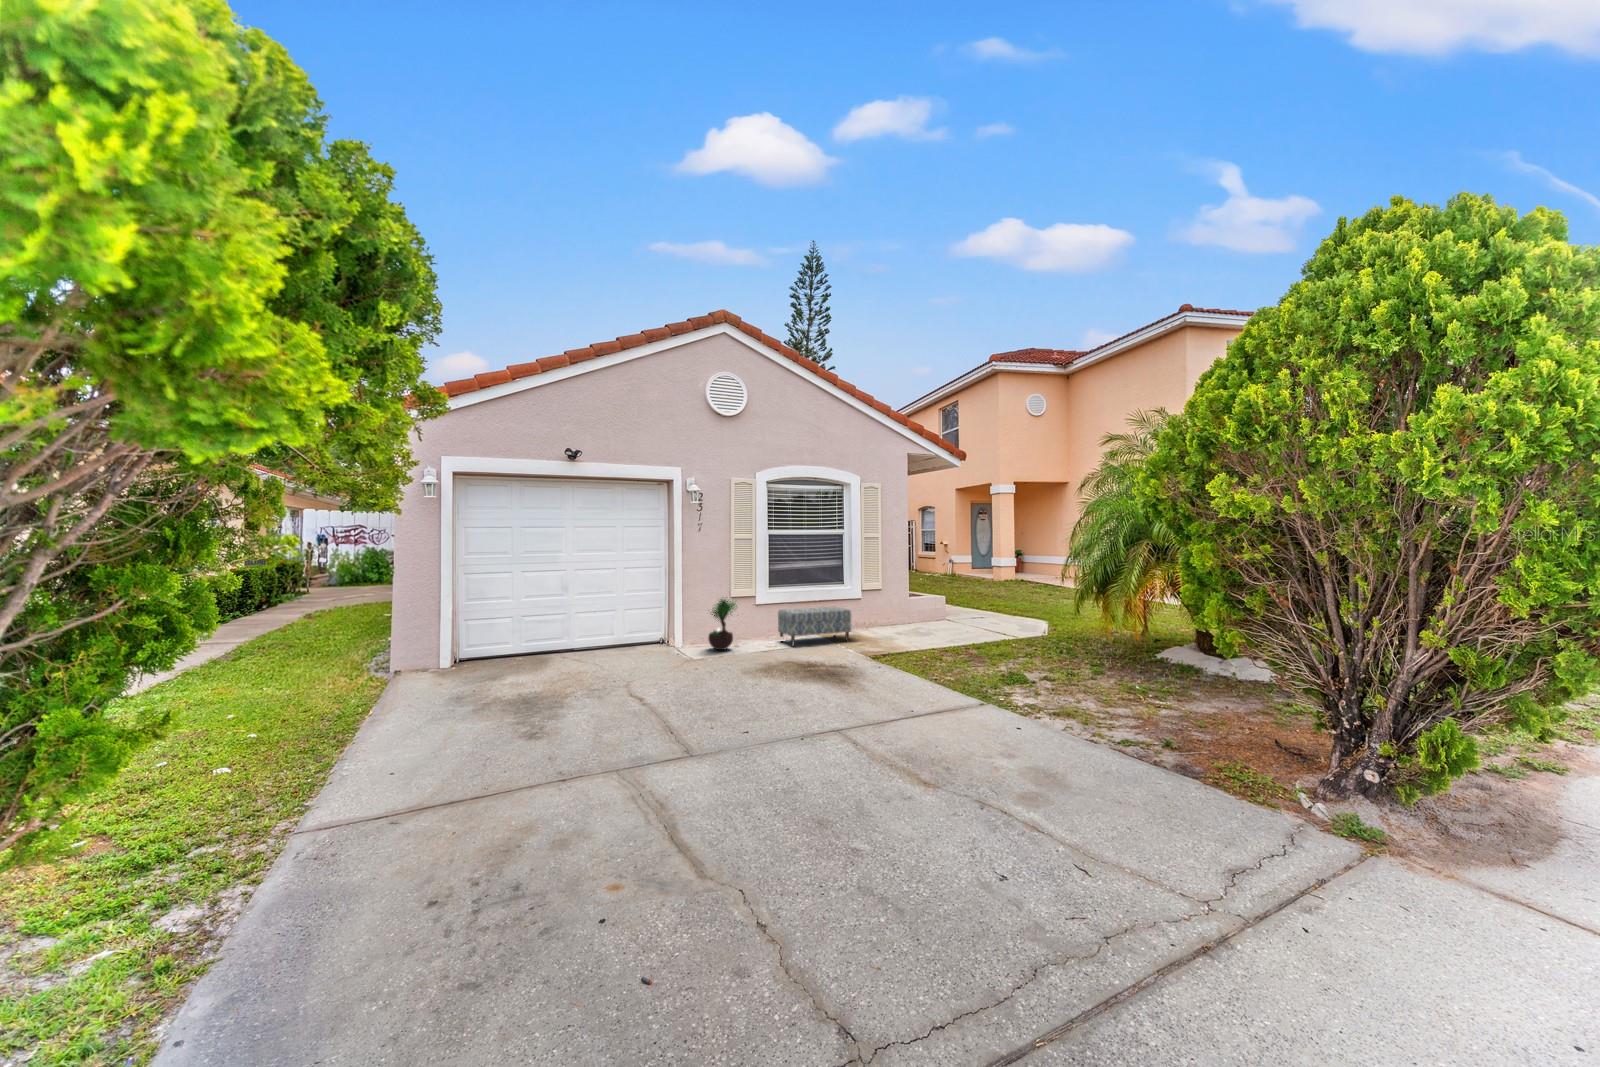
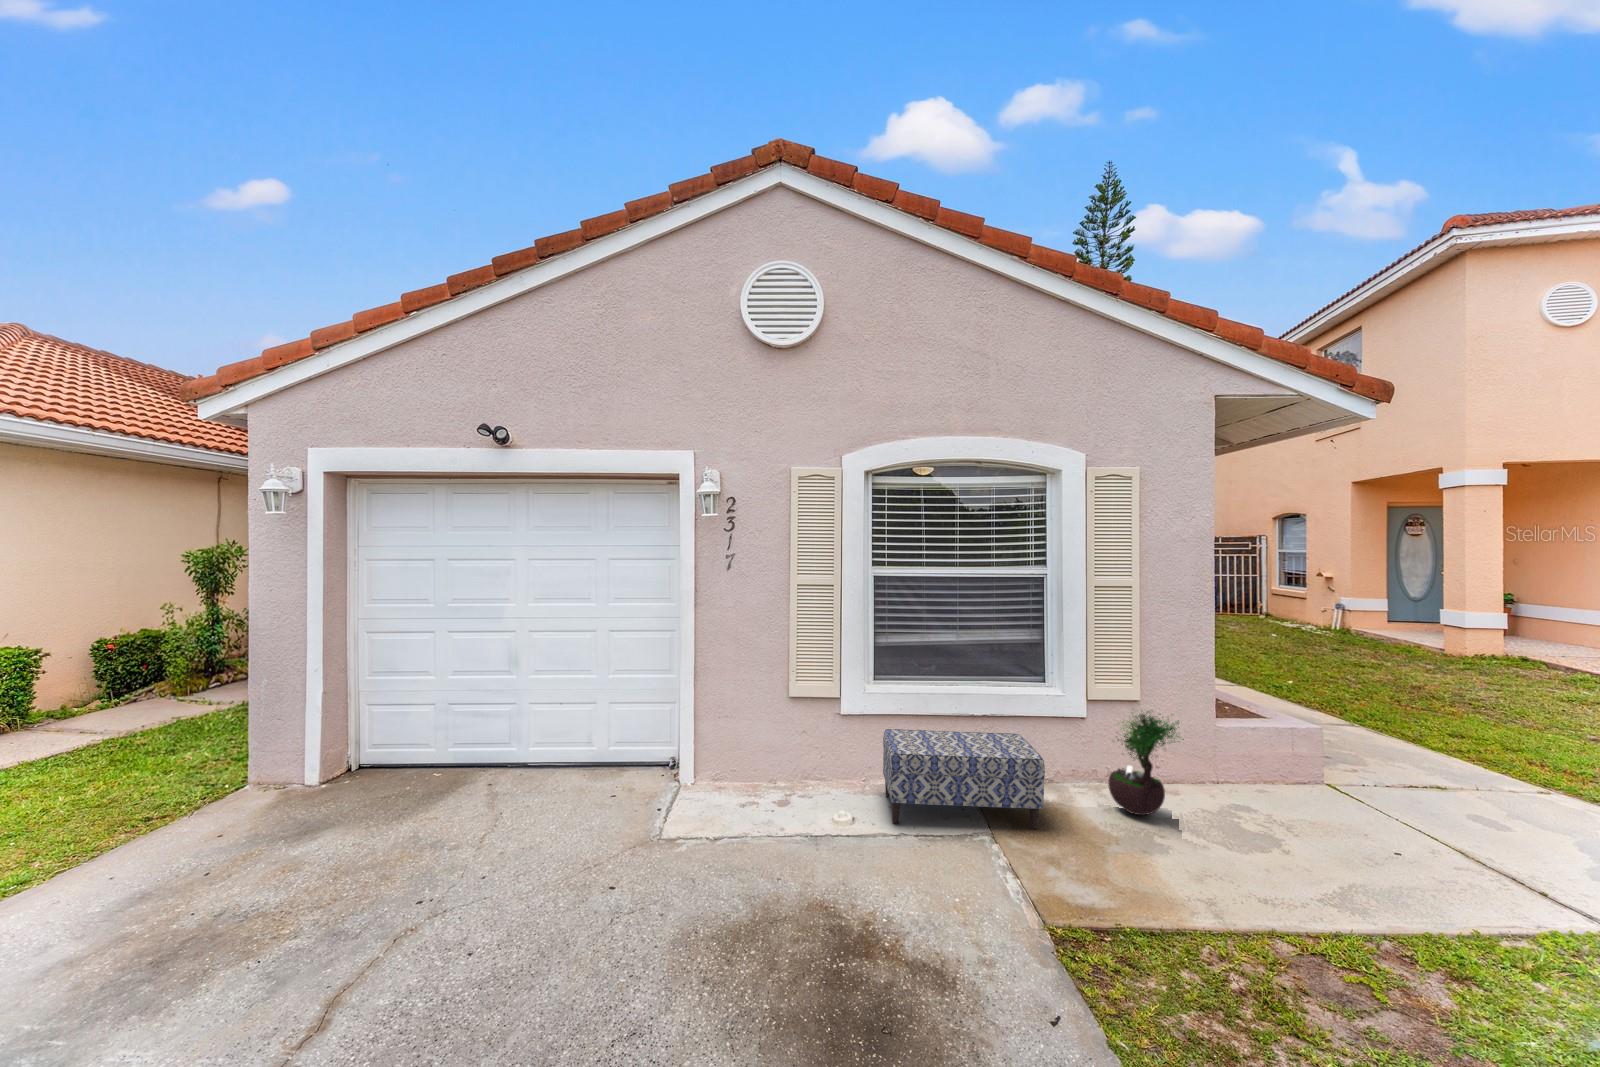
potted tree: present [708,599,738,650] -> present [1108,711,1184,815]

